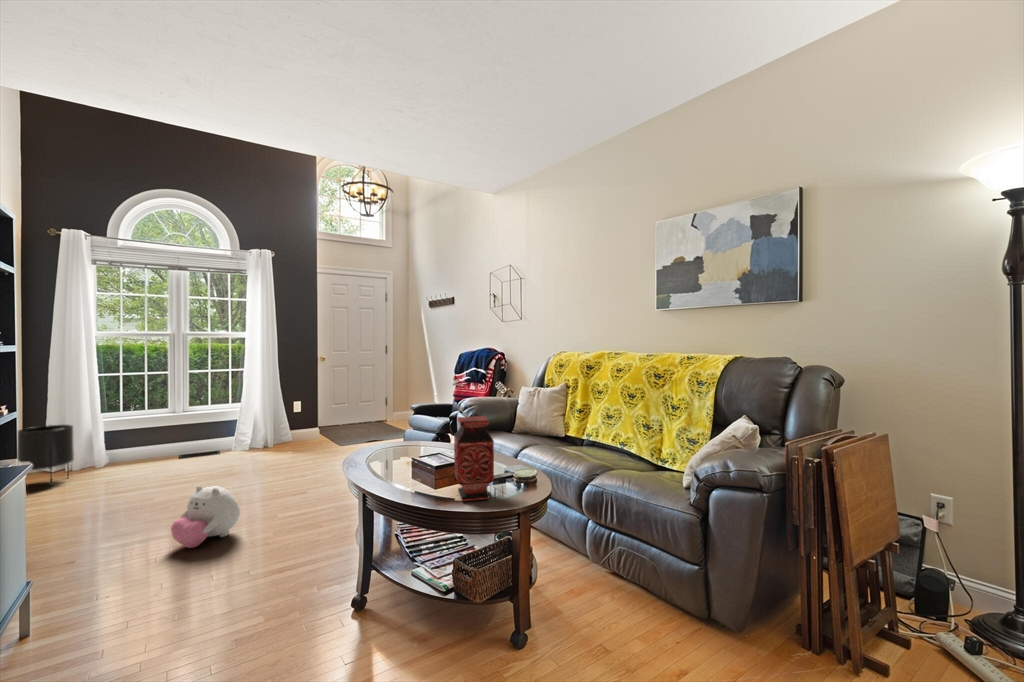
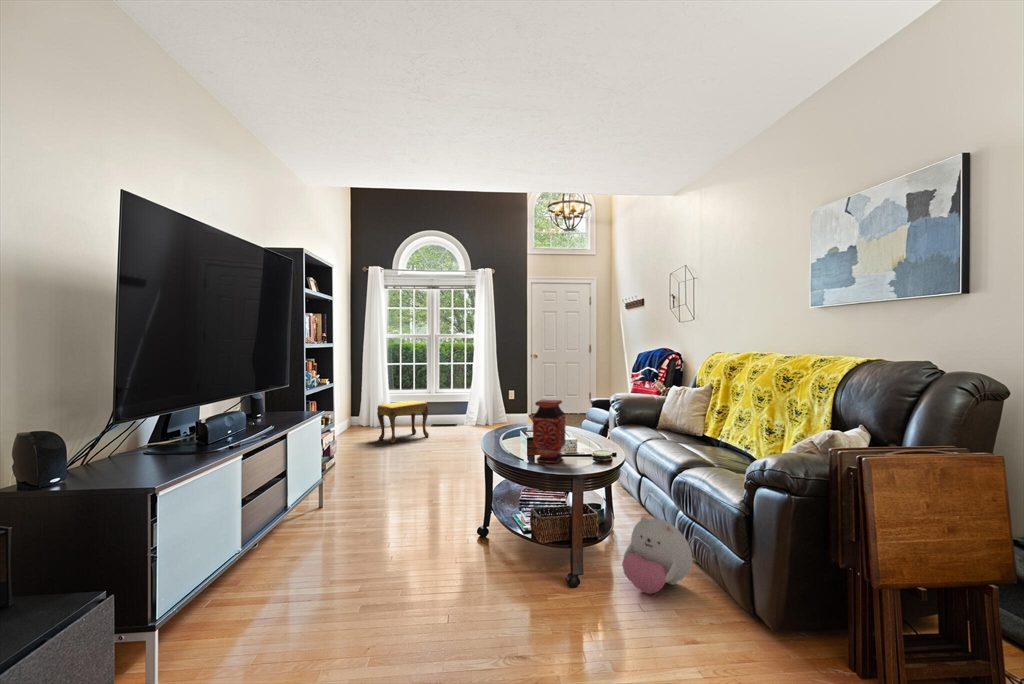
planter: present [18,425,74,484] -> none [348,394,375,433]
footstool: none [87,428,185,498] -> present [377,400,429,443]
plush toy: present [171,486,240,548] -> present [622,516,692,594]

